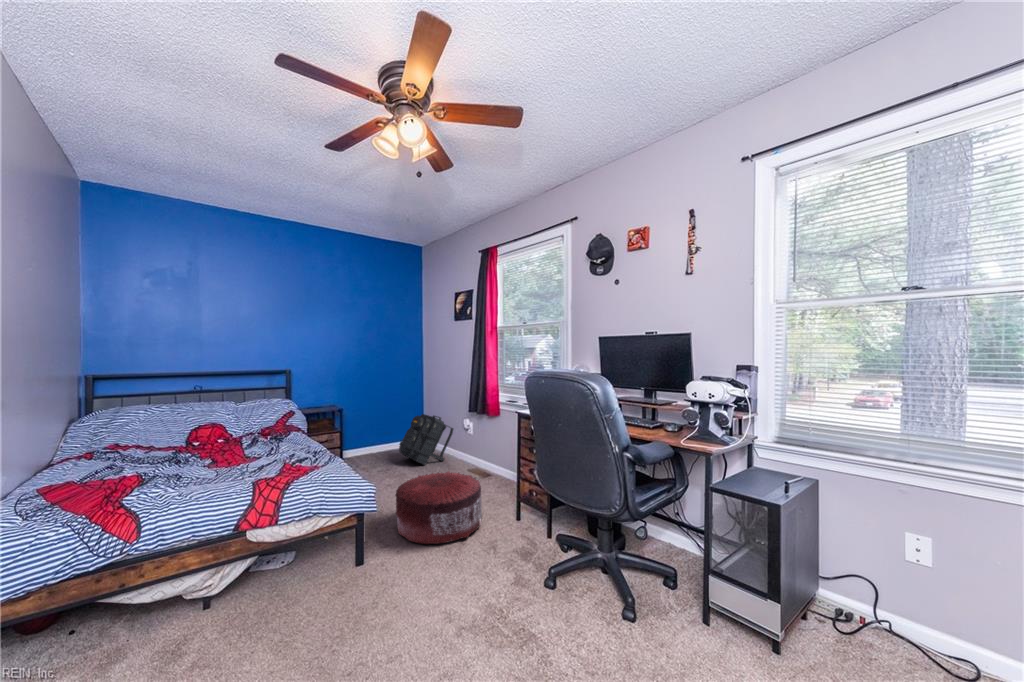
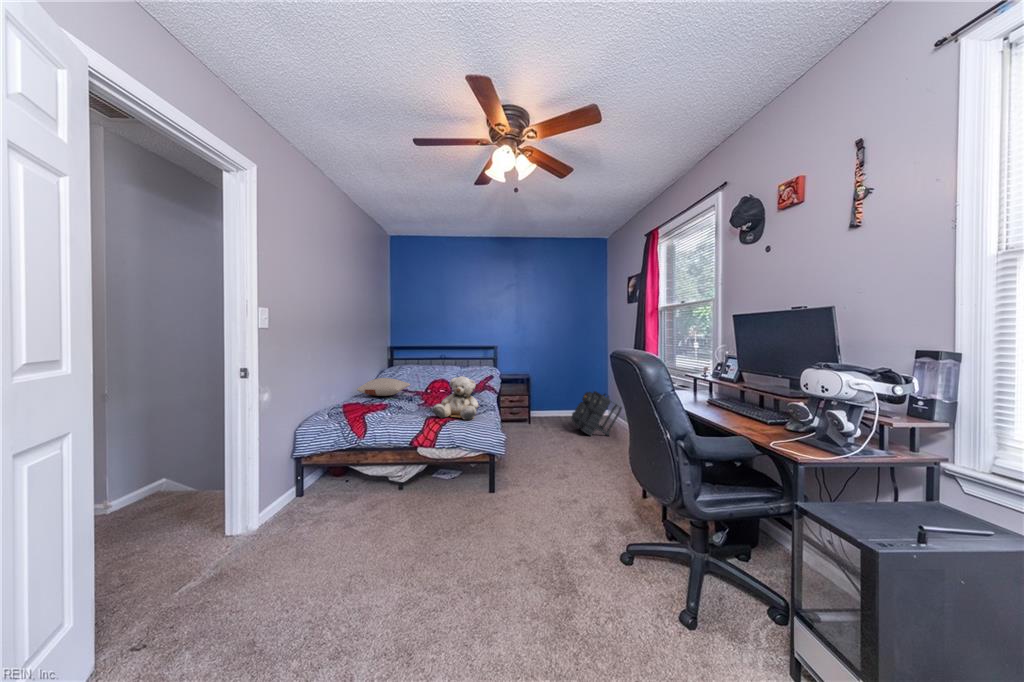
teddy bear: none [255,415,327,480] -> present [433,376,479,420]
pillow: none [52,432,164,467] -> present [357,378,411,396]
pouf: present [396,471,482,544] -> none [528,438,607,499]

